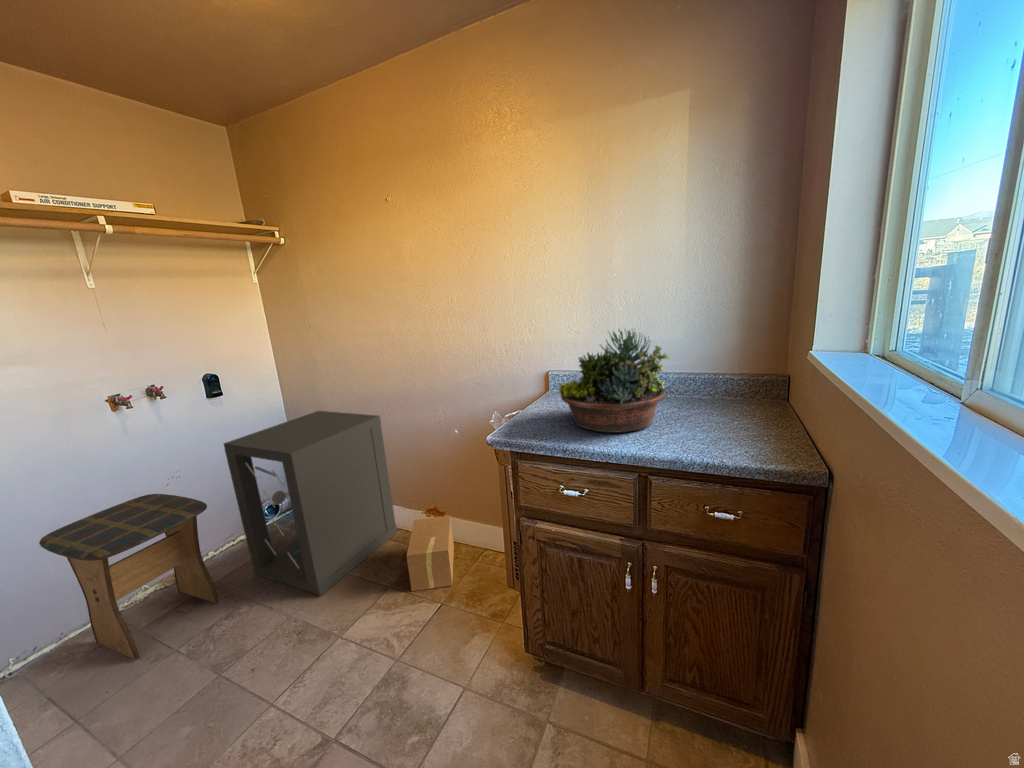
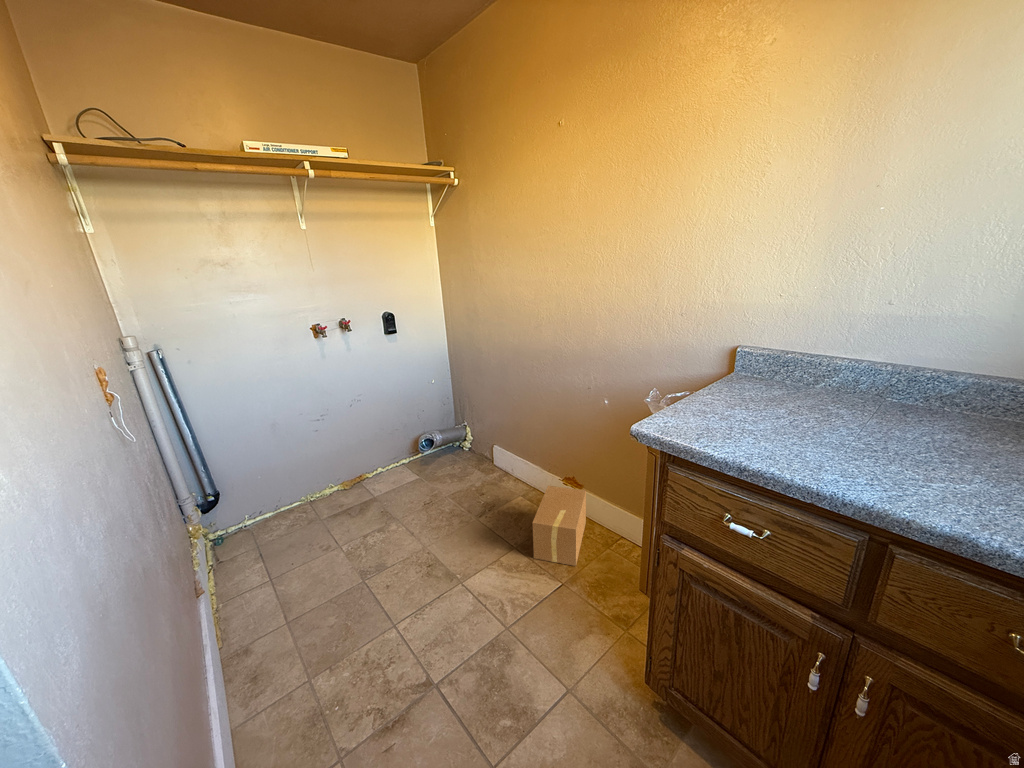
succulent planter: present [559,329,670,433] -> none [747,293,987,463]
storage cabinet: present [224,411,397,596] -> none [389,358,532,535]
stool: present [39,494,219,660] -> none [262,412,377,544]

